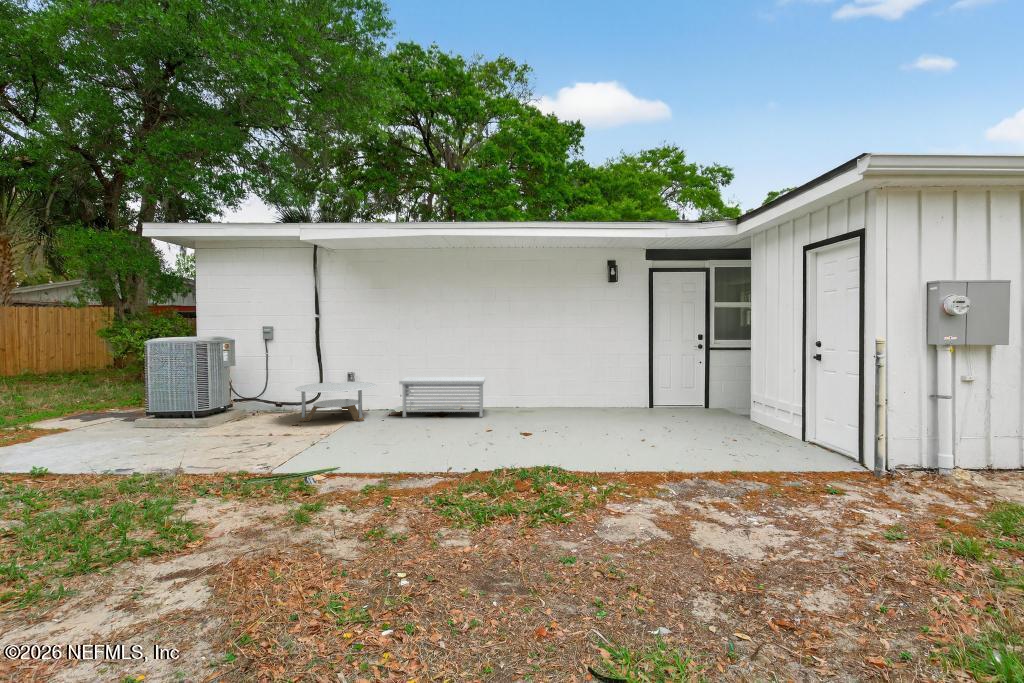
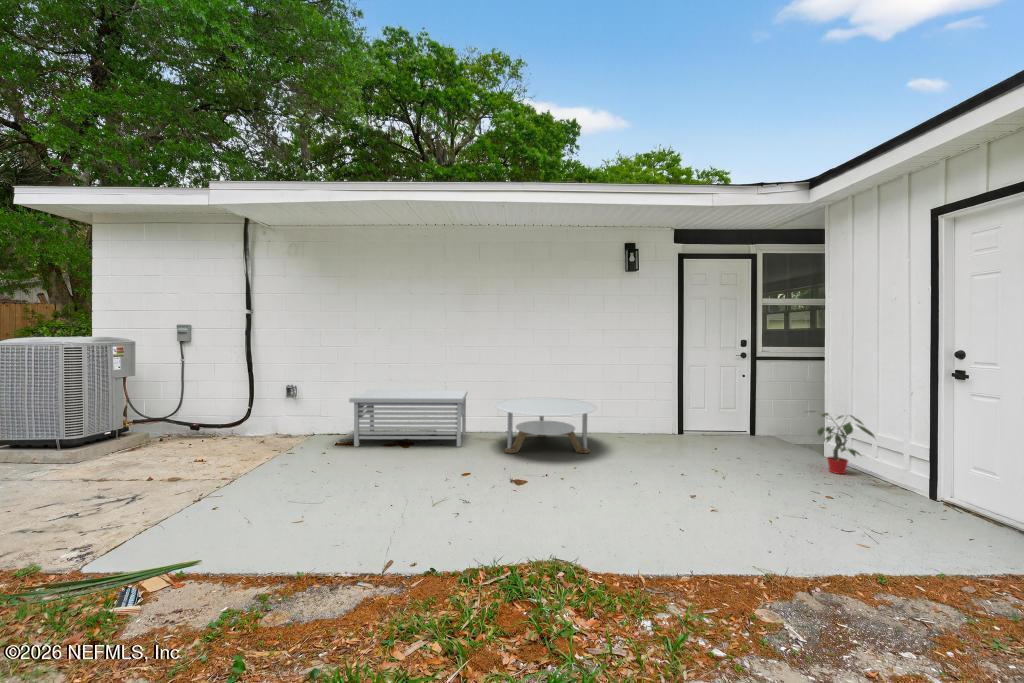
round table: present [295,382,377,421] -> present [495,398,597,453]
potted plant: none [732,387,773,431] -> present [818,413,875,474]

